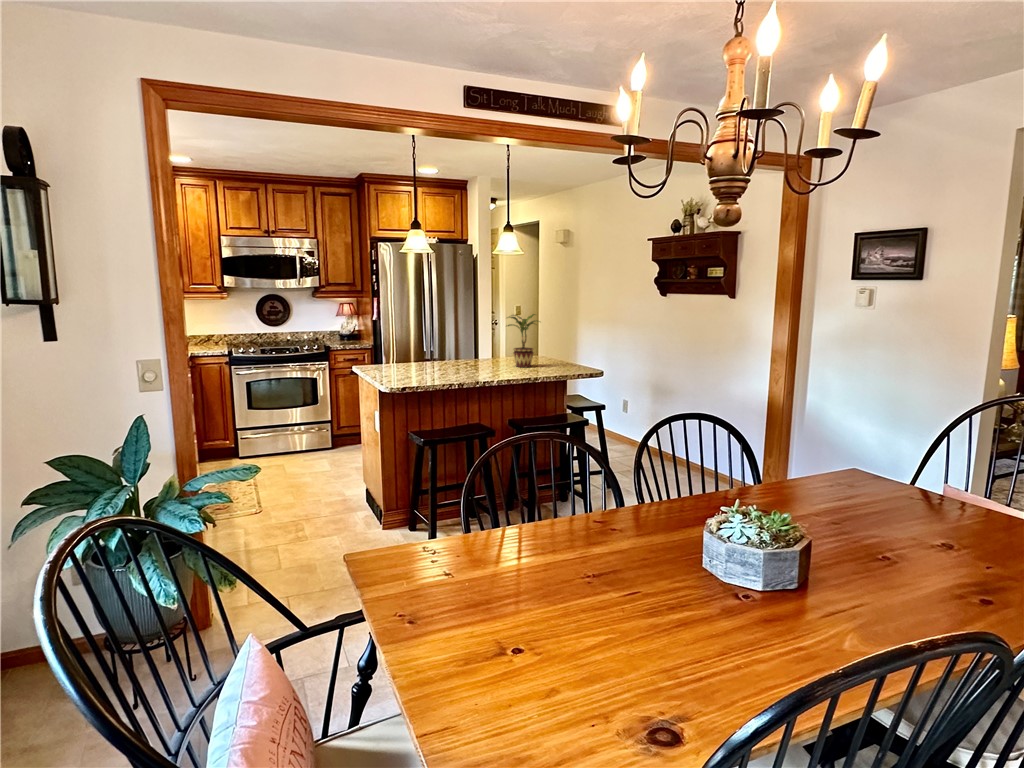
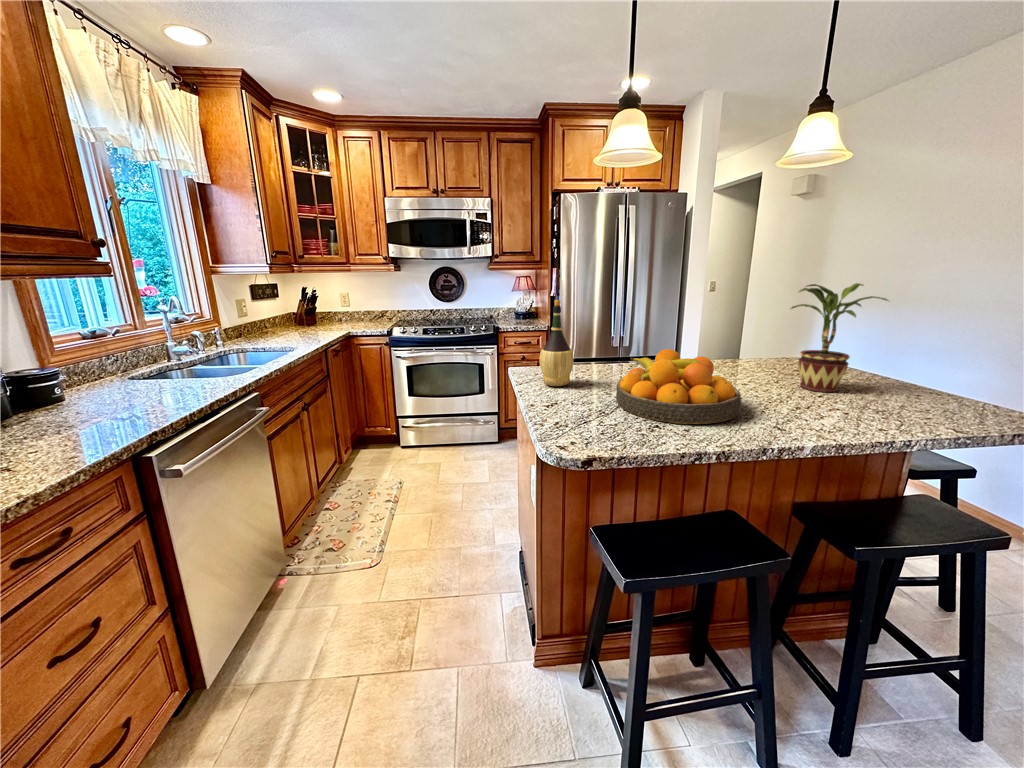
wine bottle: none [379,324,398,371] -> present [540,300,574,386]
fruit bowl: none [421,347,477,378] -> present [616,349,741,424]

